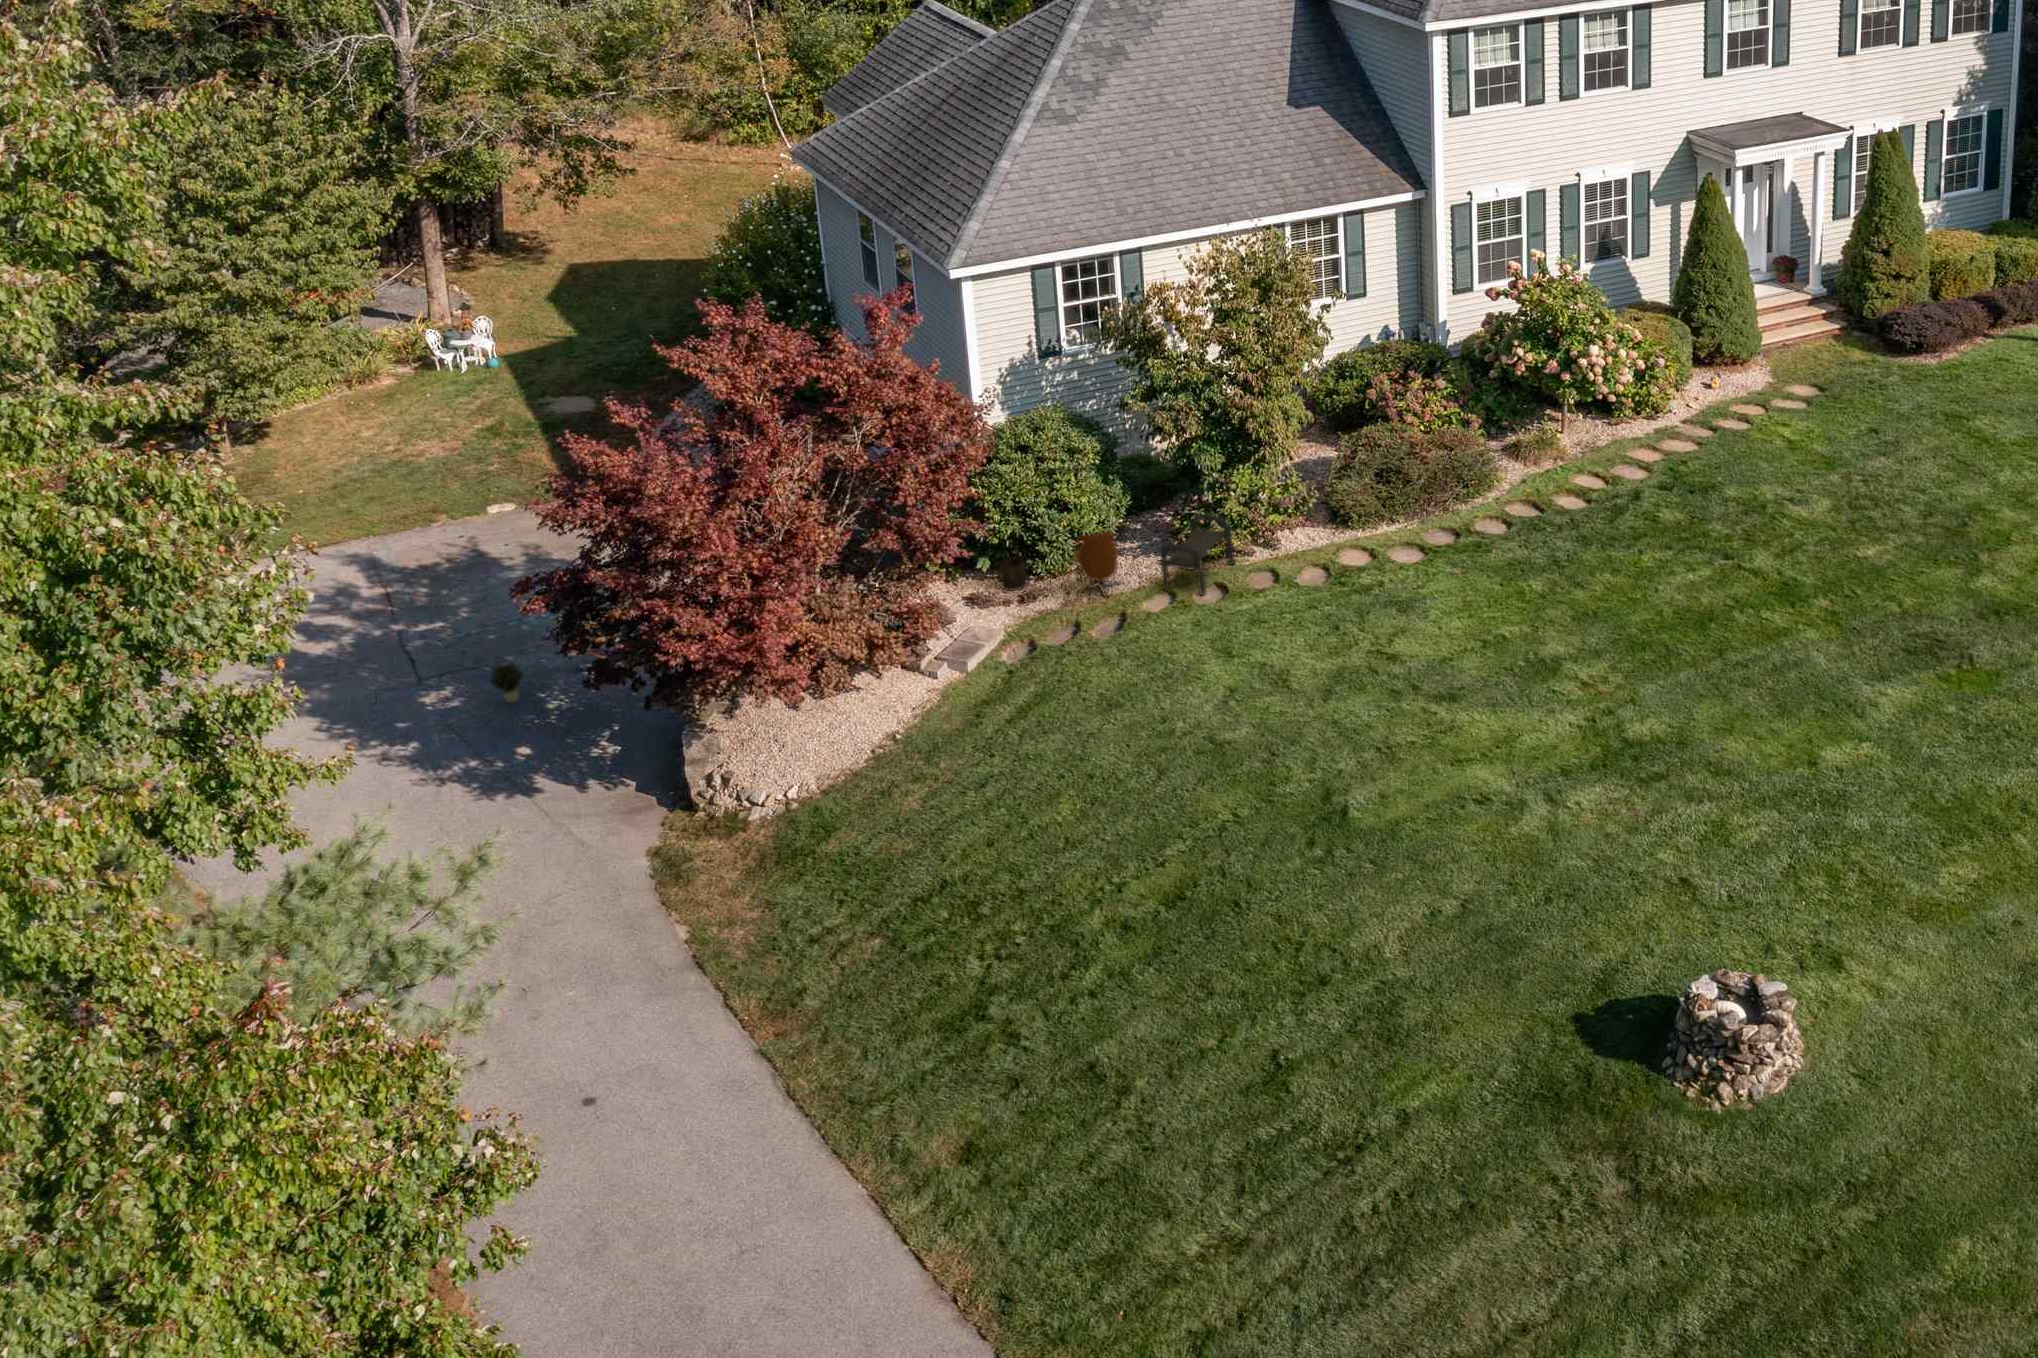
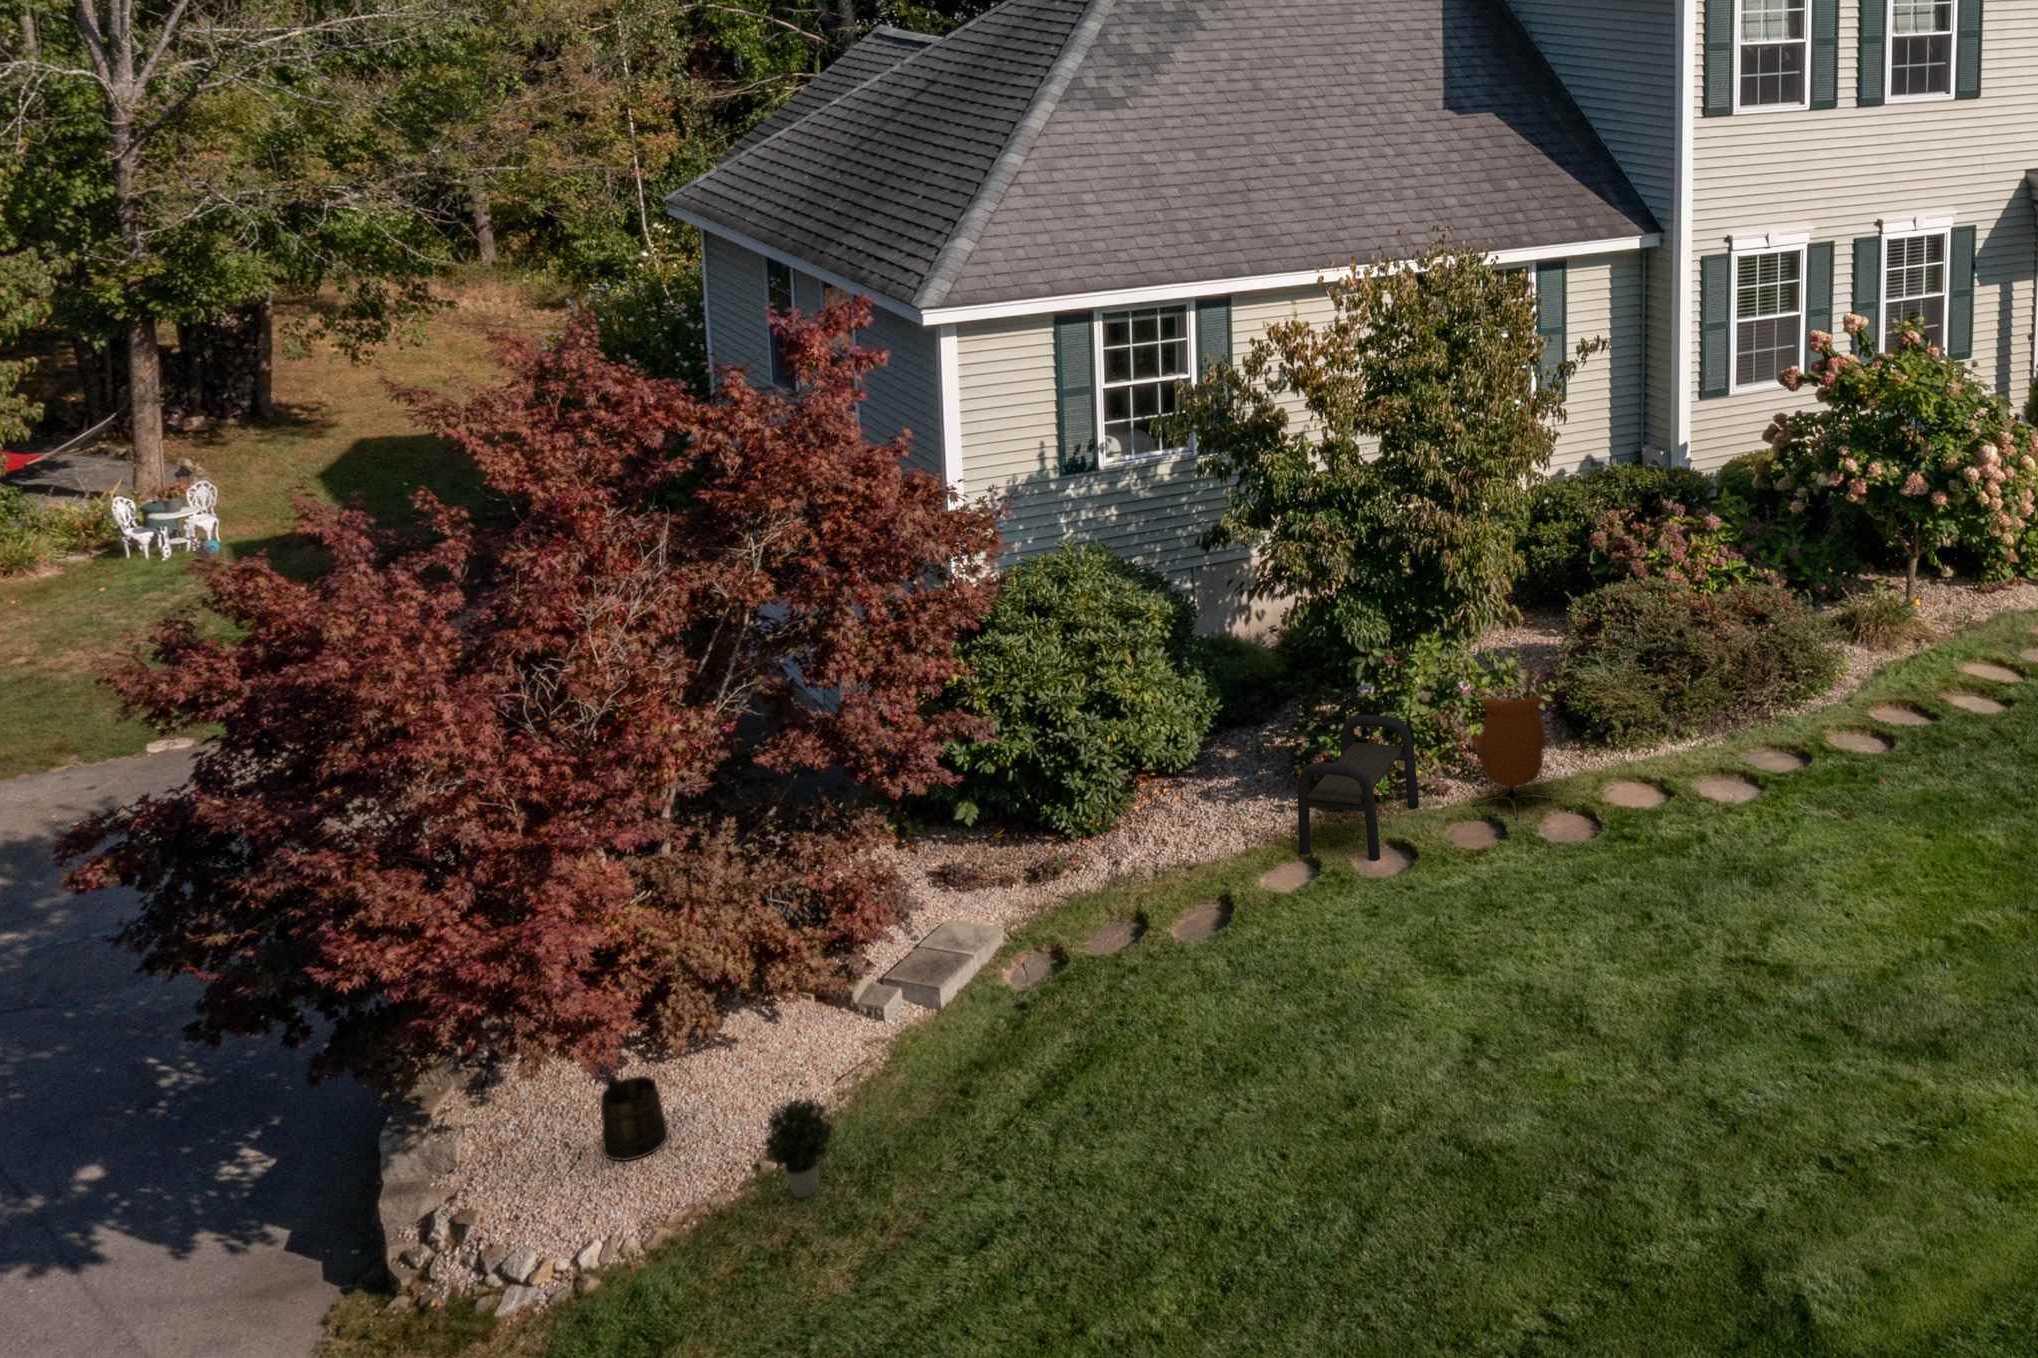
lounge chair: present [1075,530,1119,596] -> present [1473,695,1551,819]
bucket: present [1000,556,1028,591] -> present [600,1076,668,1161]
potted plant: present [490,662,523,703] -> present [762,1099,835,1198]

